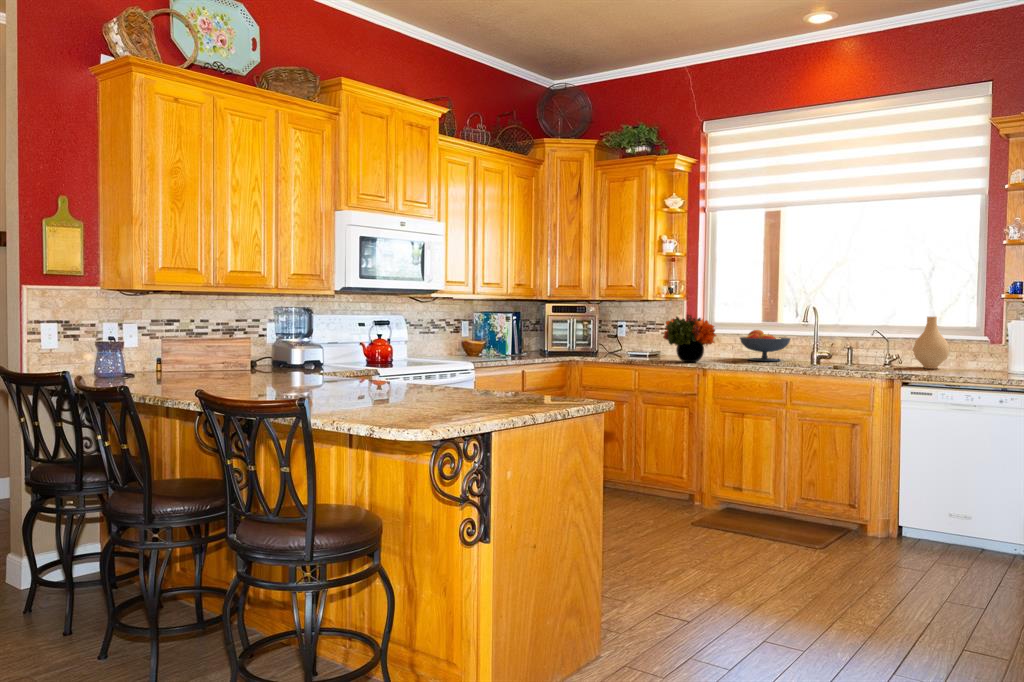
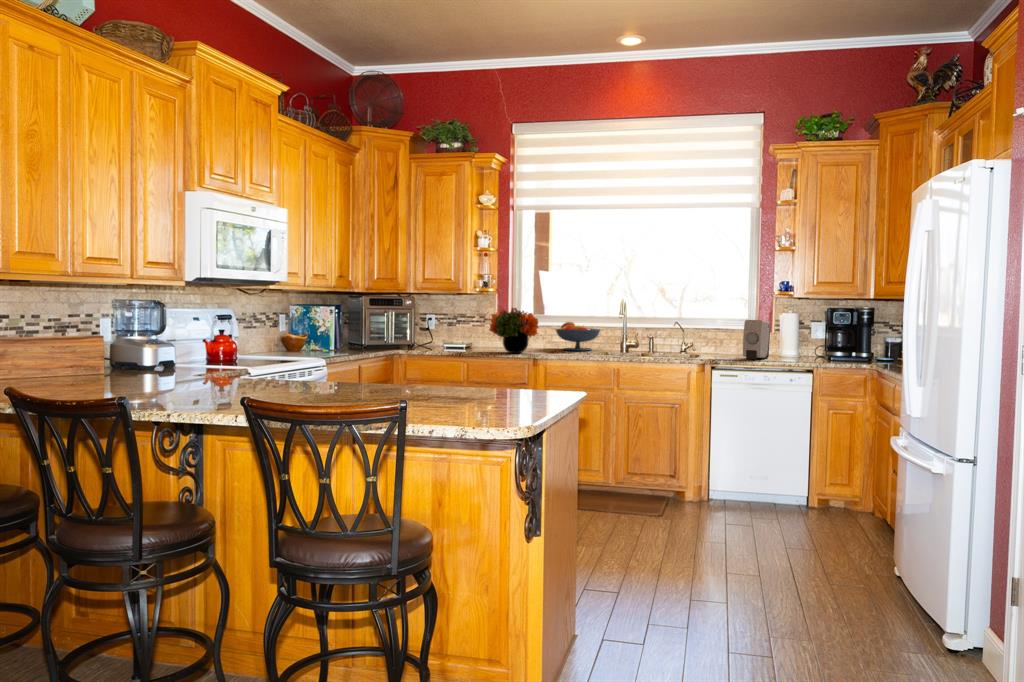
vase: present [913,317,949,369] -> none [706,310,734,354]
soap dispenser: none [948,329,989,376] -> present [743,320,770,359]

